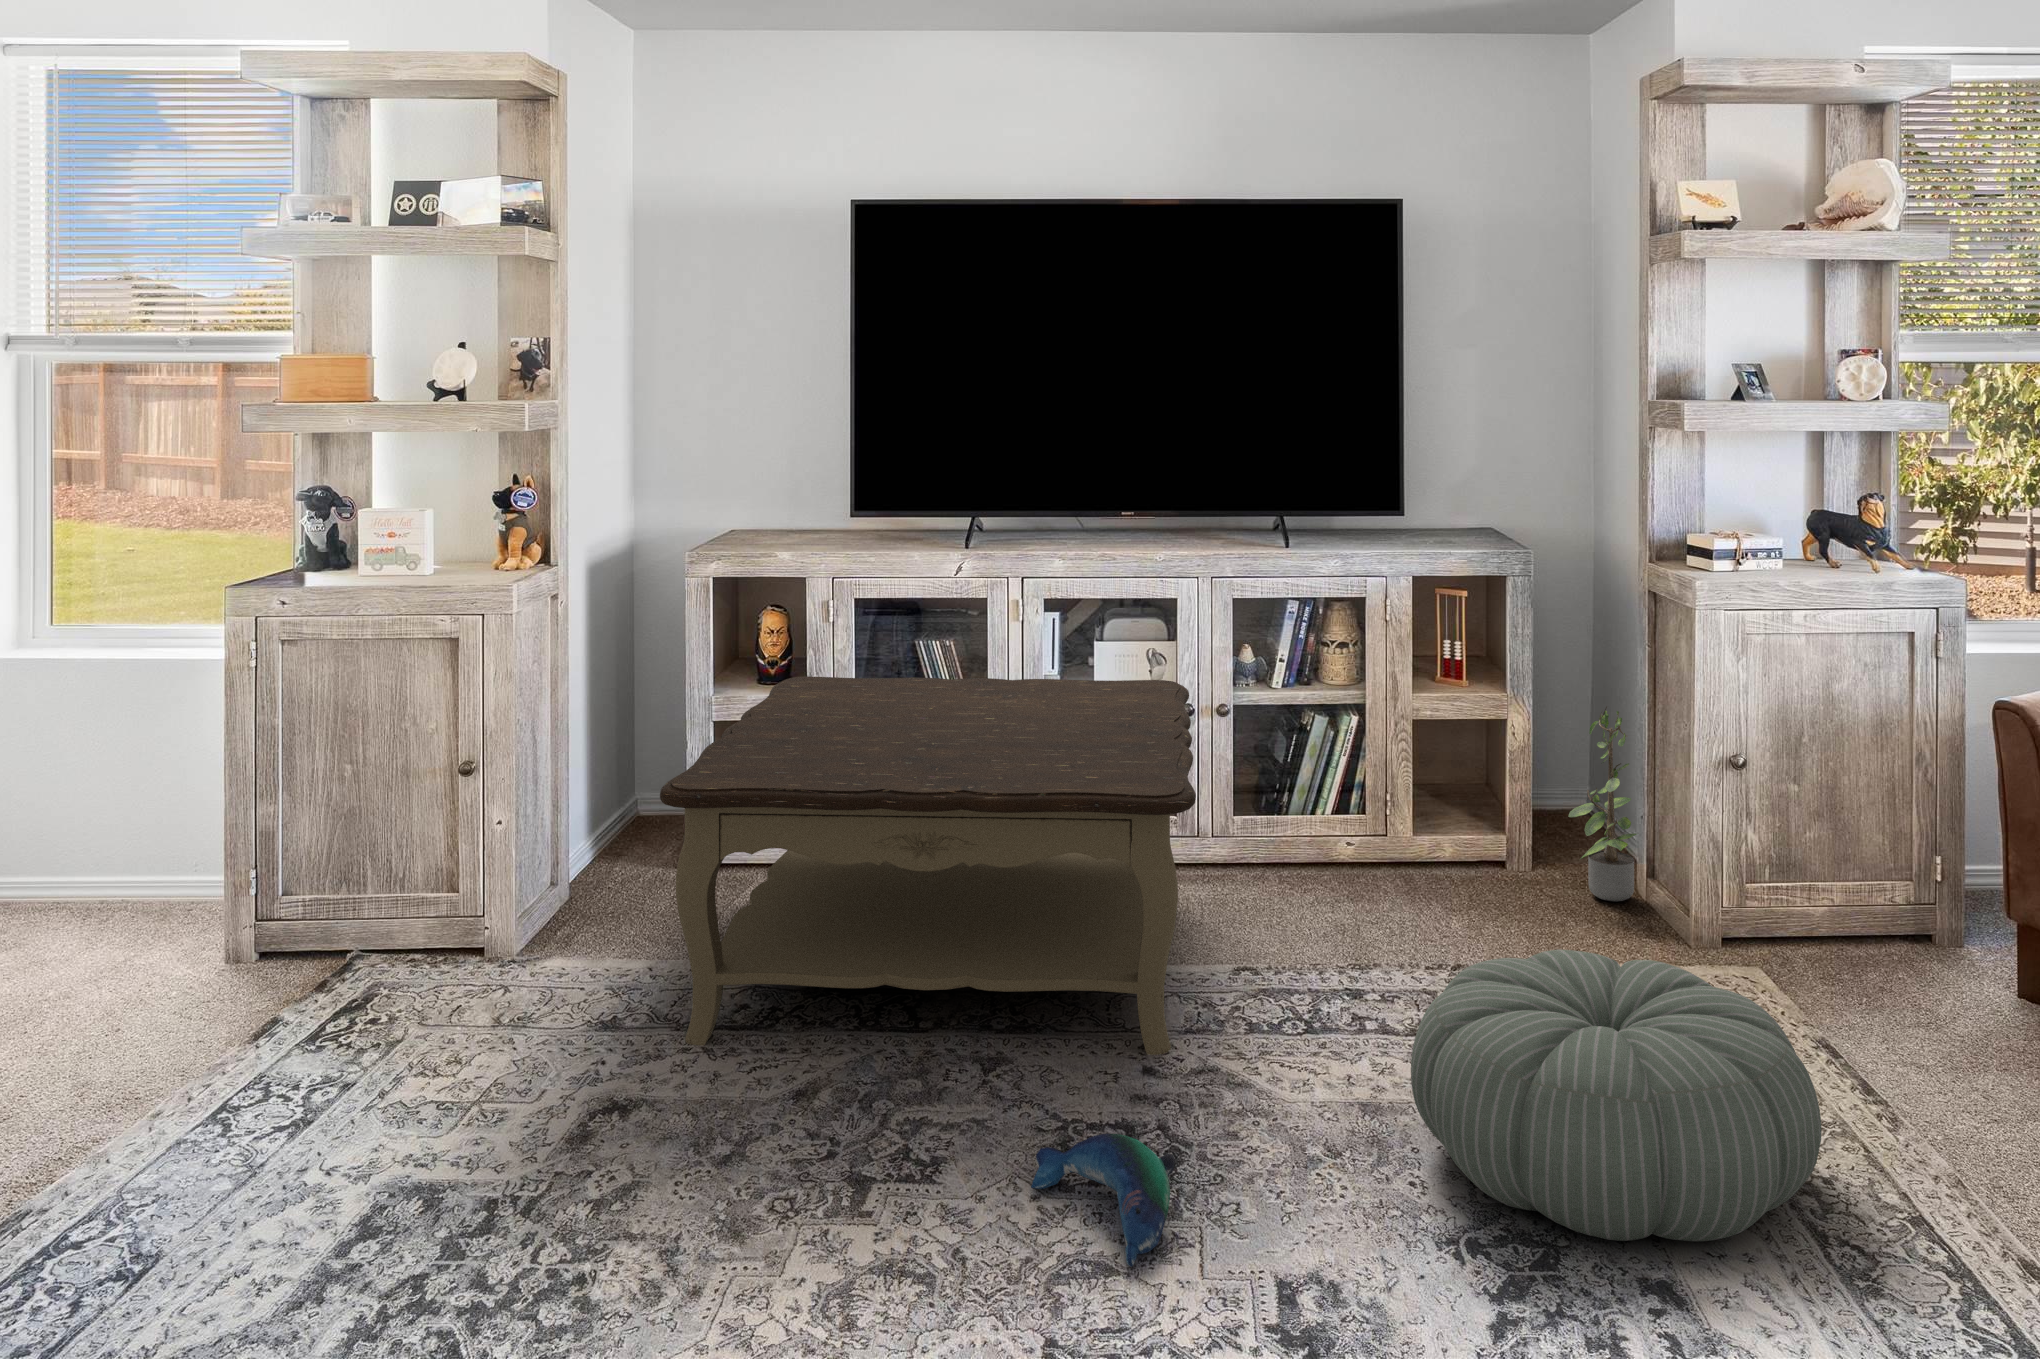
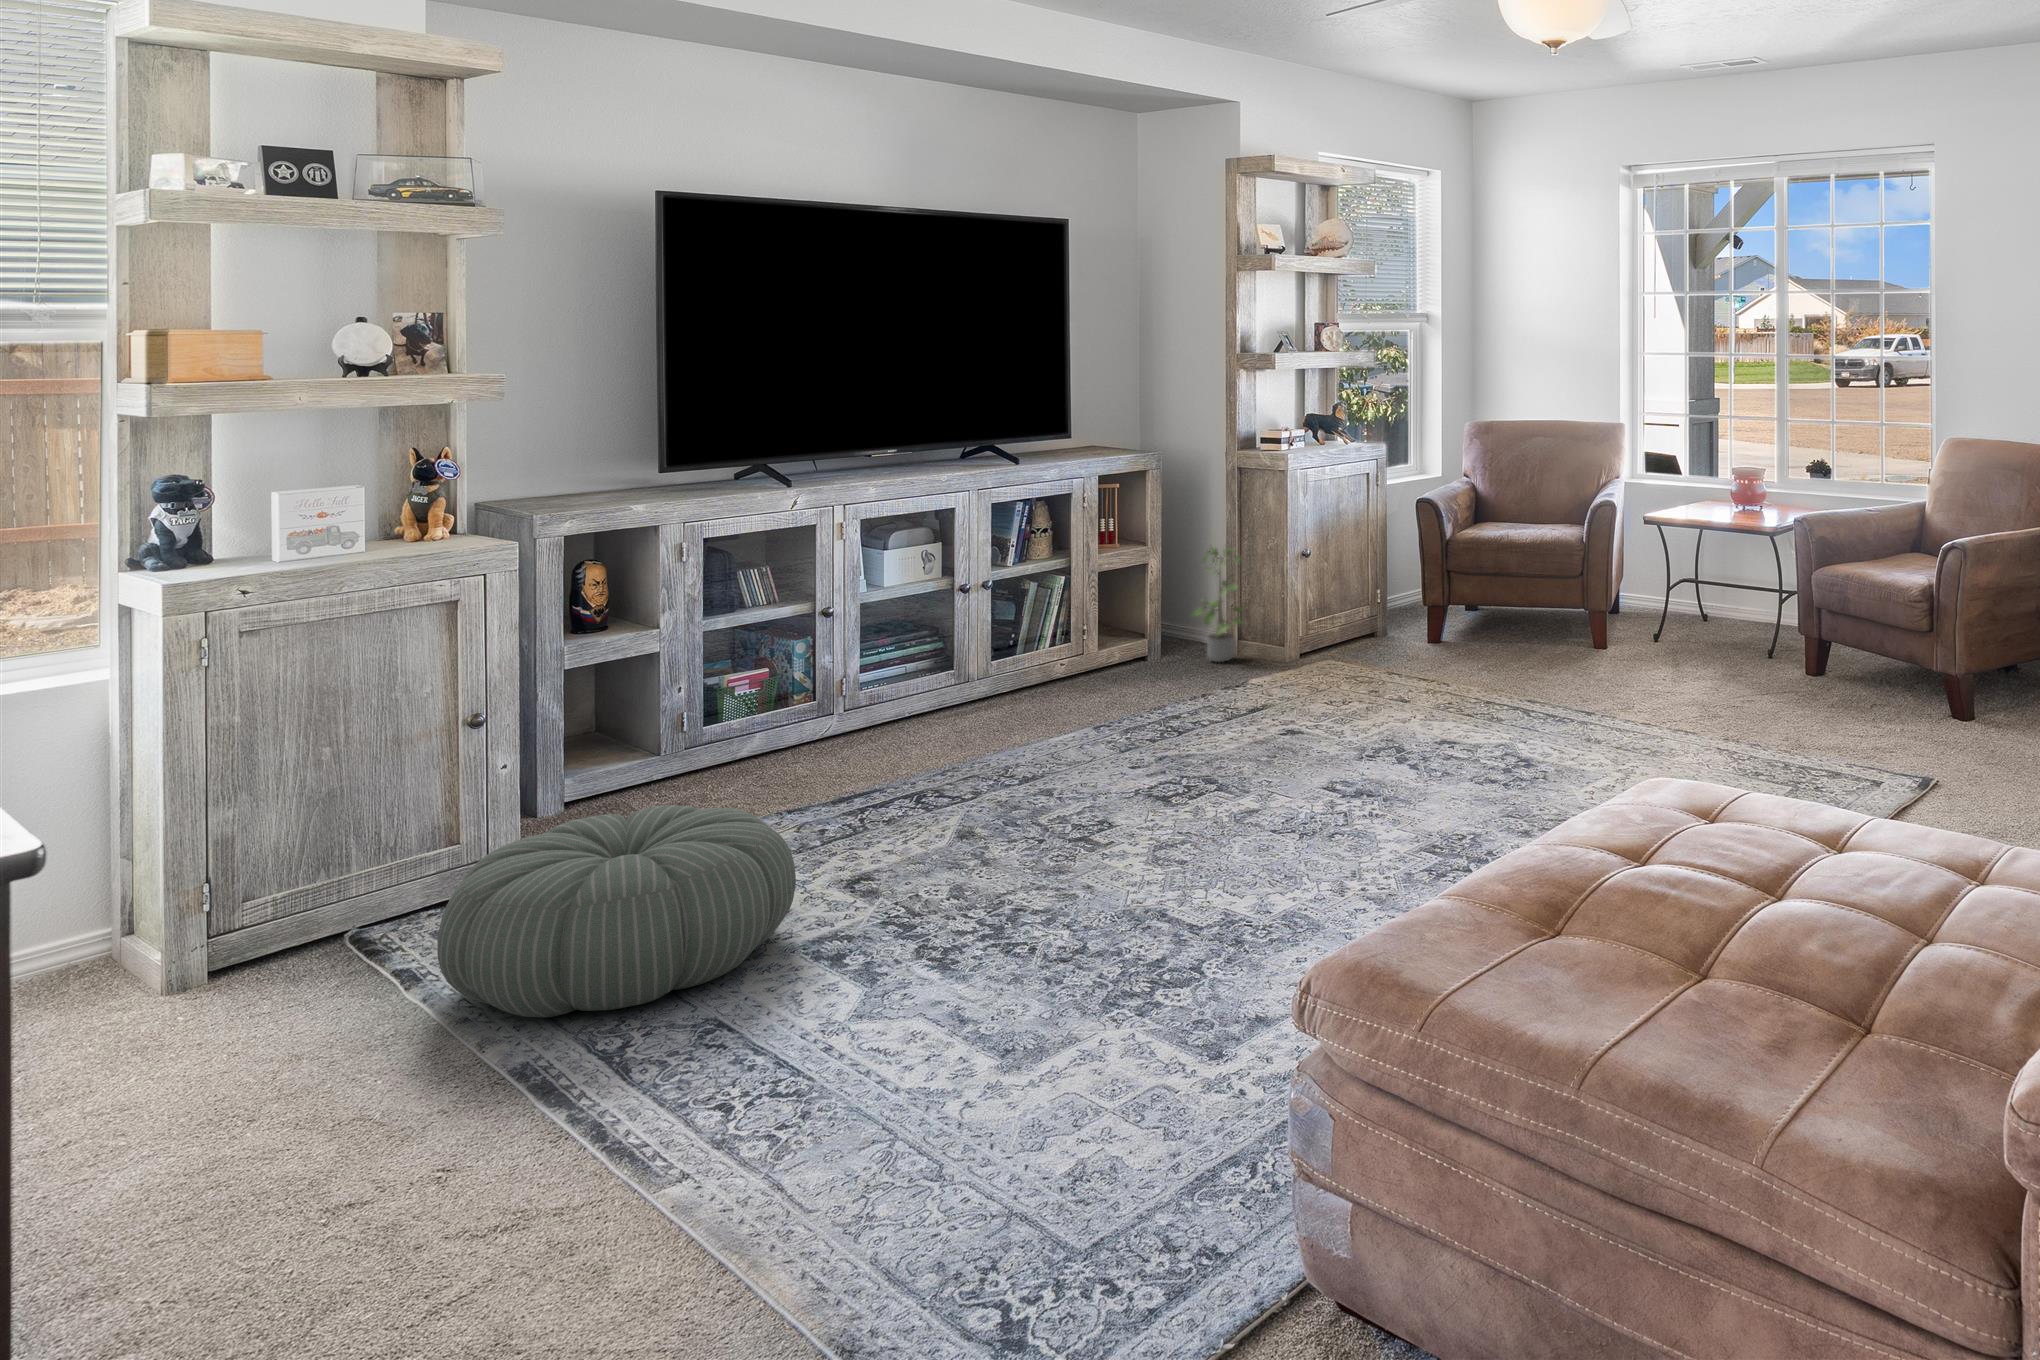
coffee table: present [660,676,1196,1055] -> none [644,568,1148,863]
pouf: present [1411,949,1822,1241] -> present [437,806,796,1018]
plush toy: present [1031,1134,1175,1267] -> none [1170,775,1283,822]

